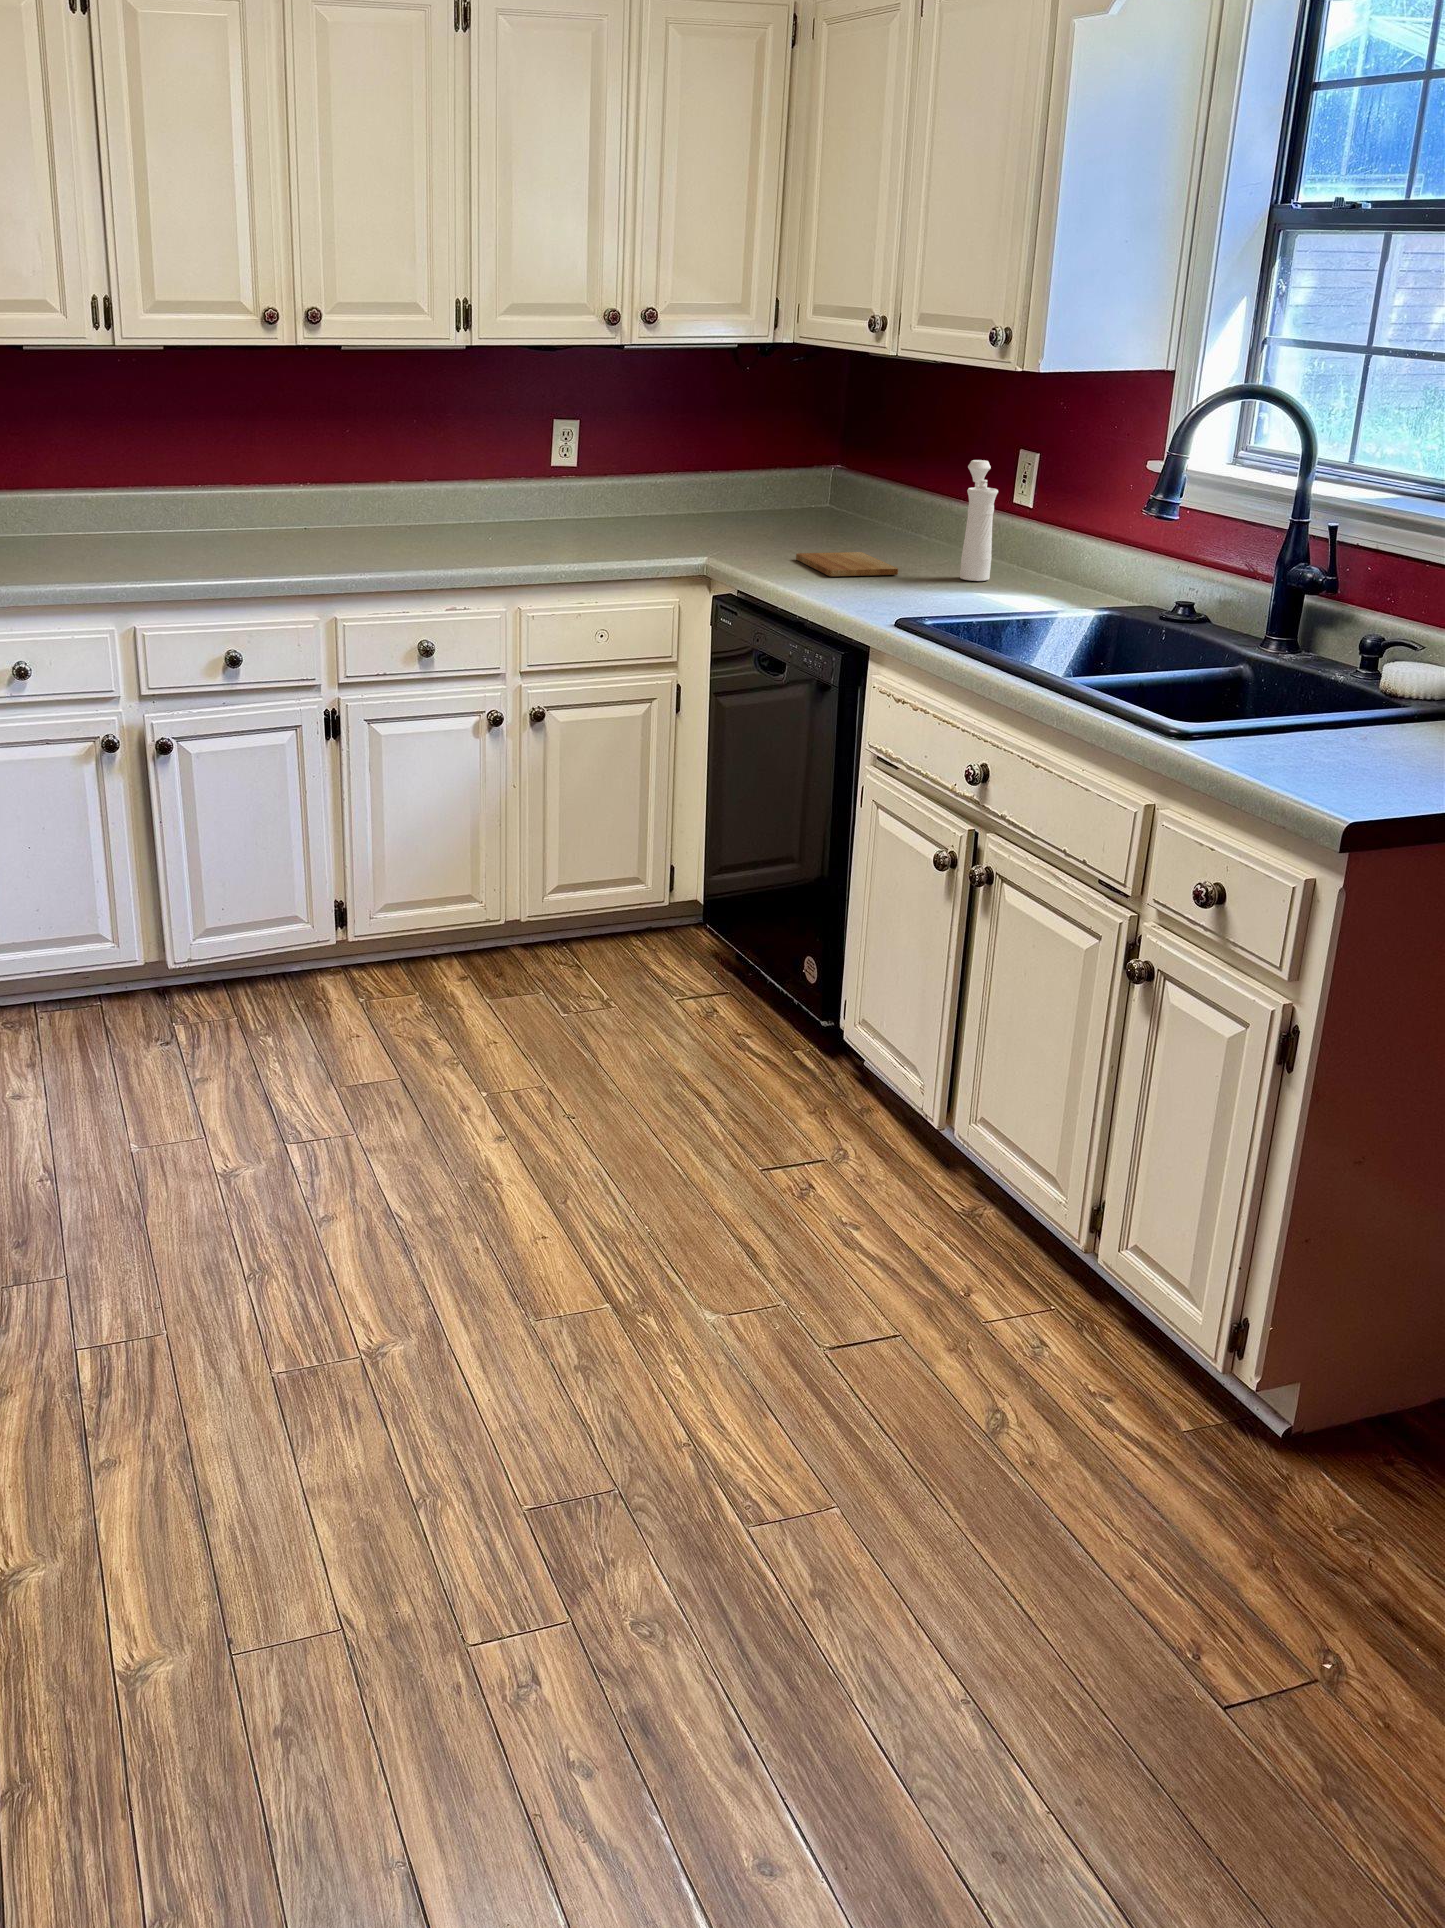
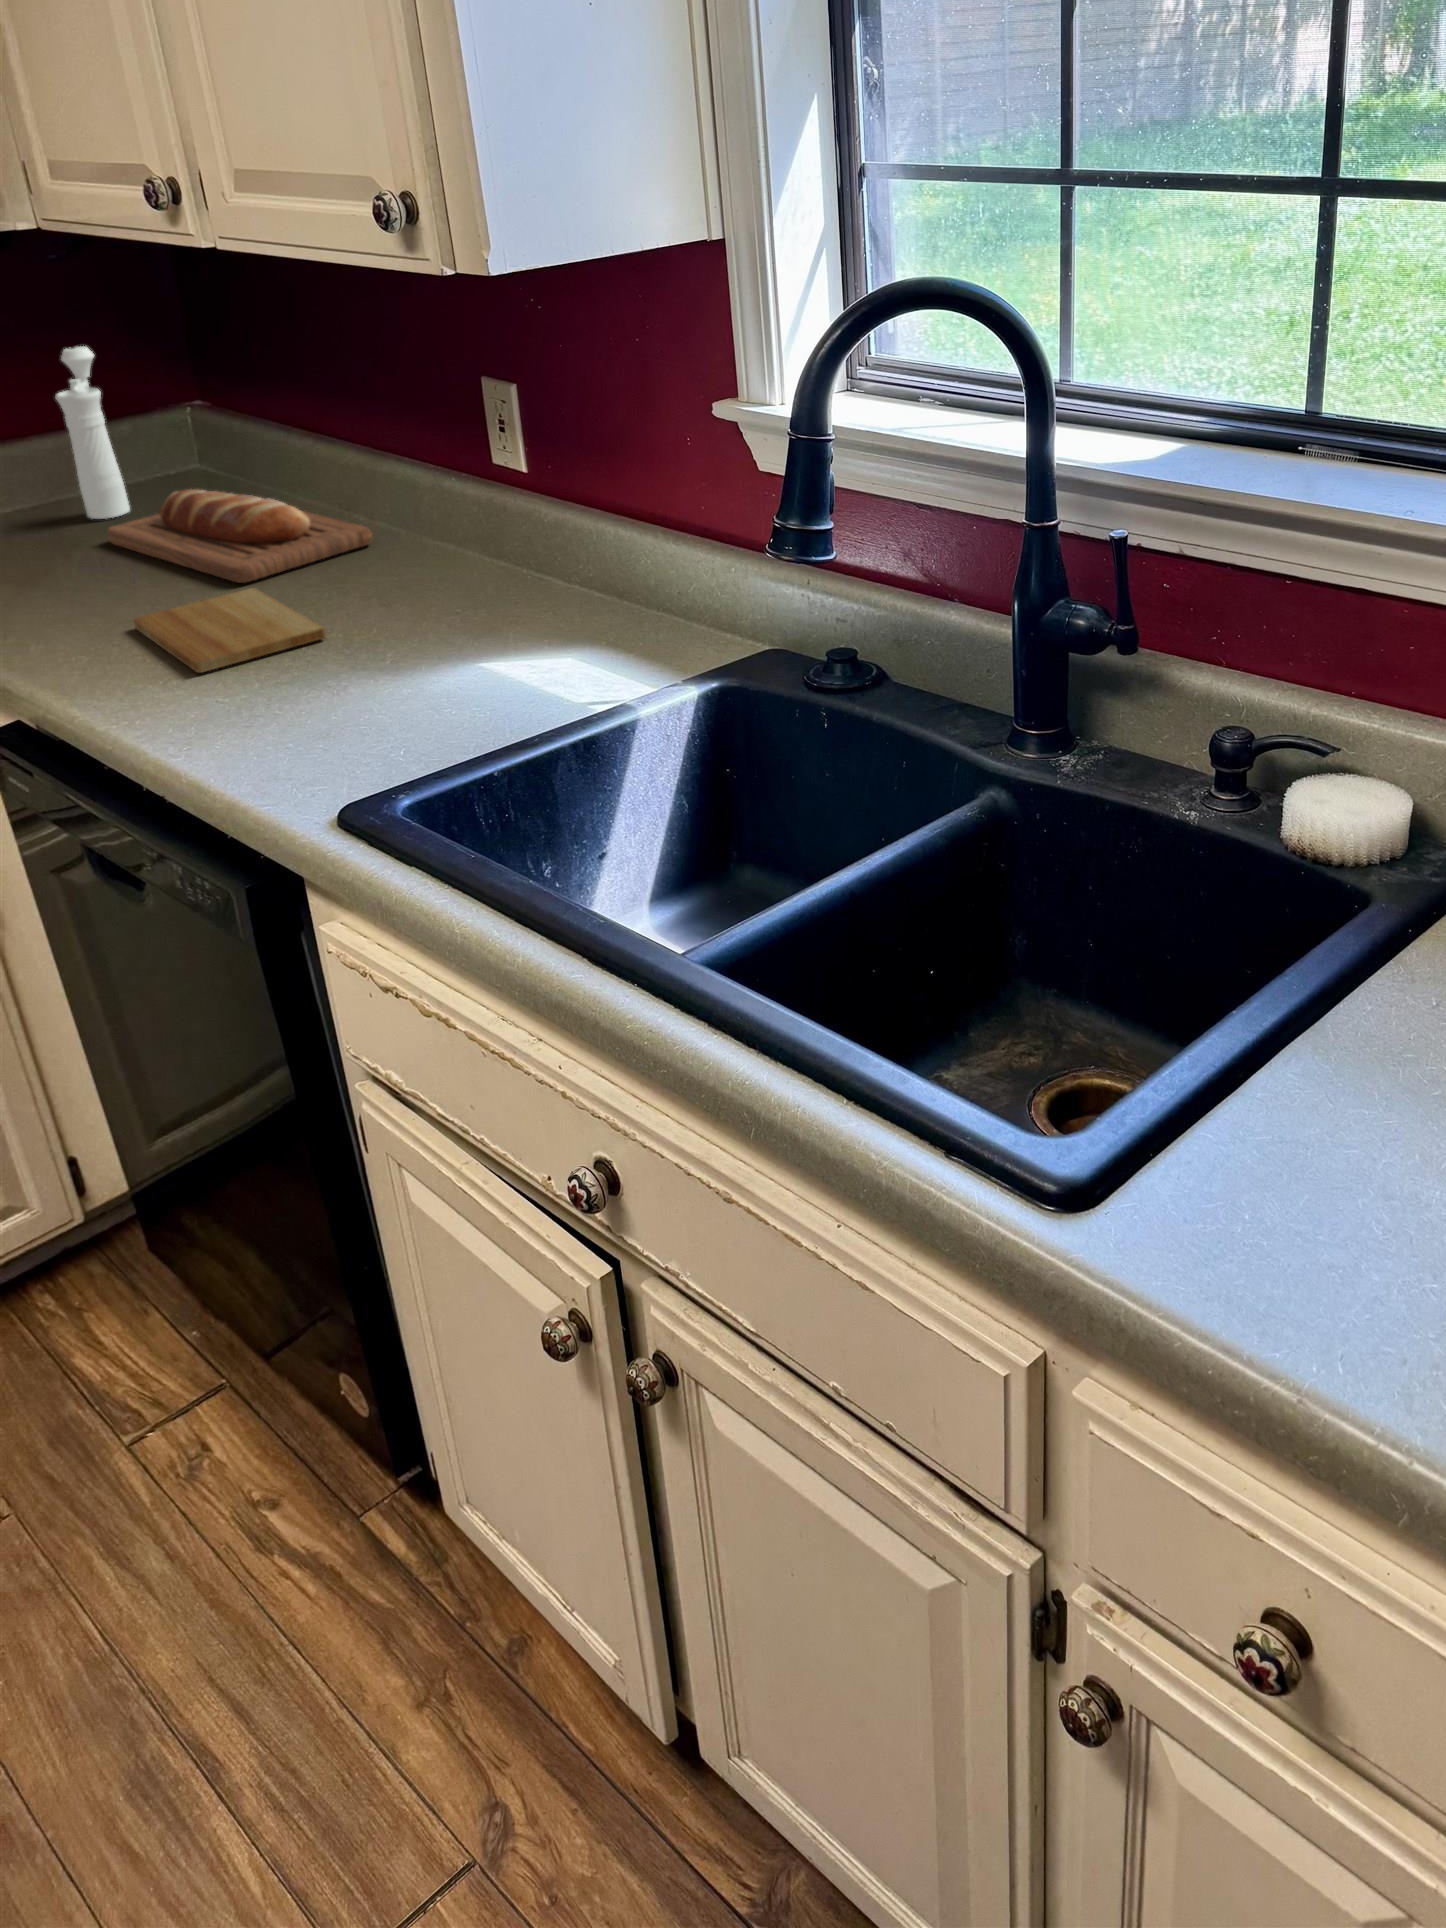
pepper mill: present [960,460,998,581] -> present [55,346,130,519]
bread loaf: none [779,506,931,552] -> present [107,489,372,583]

